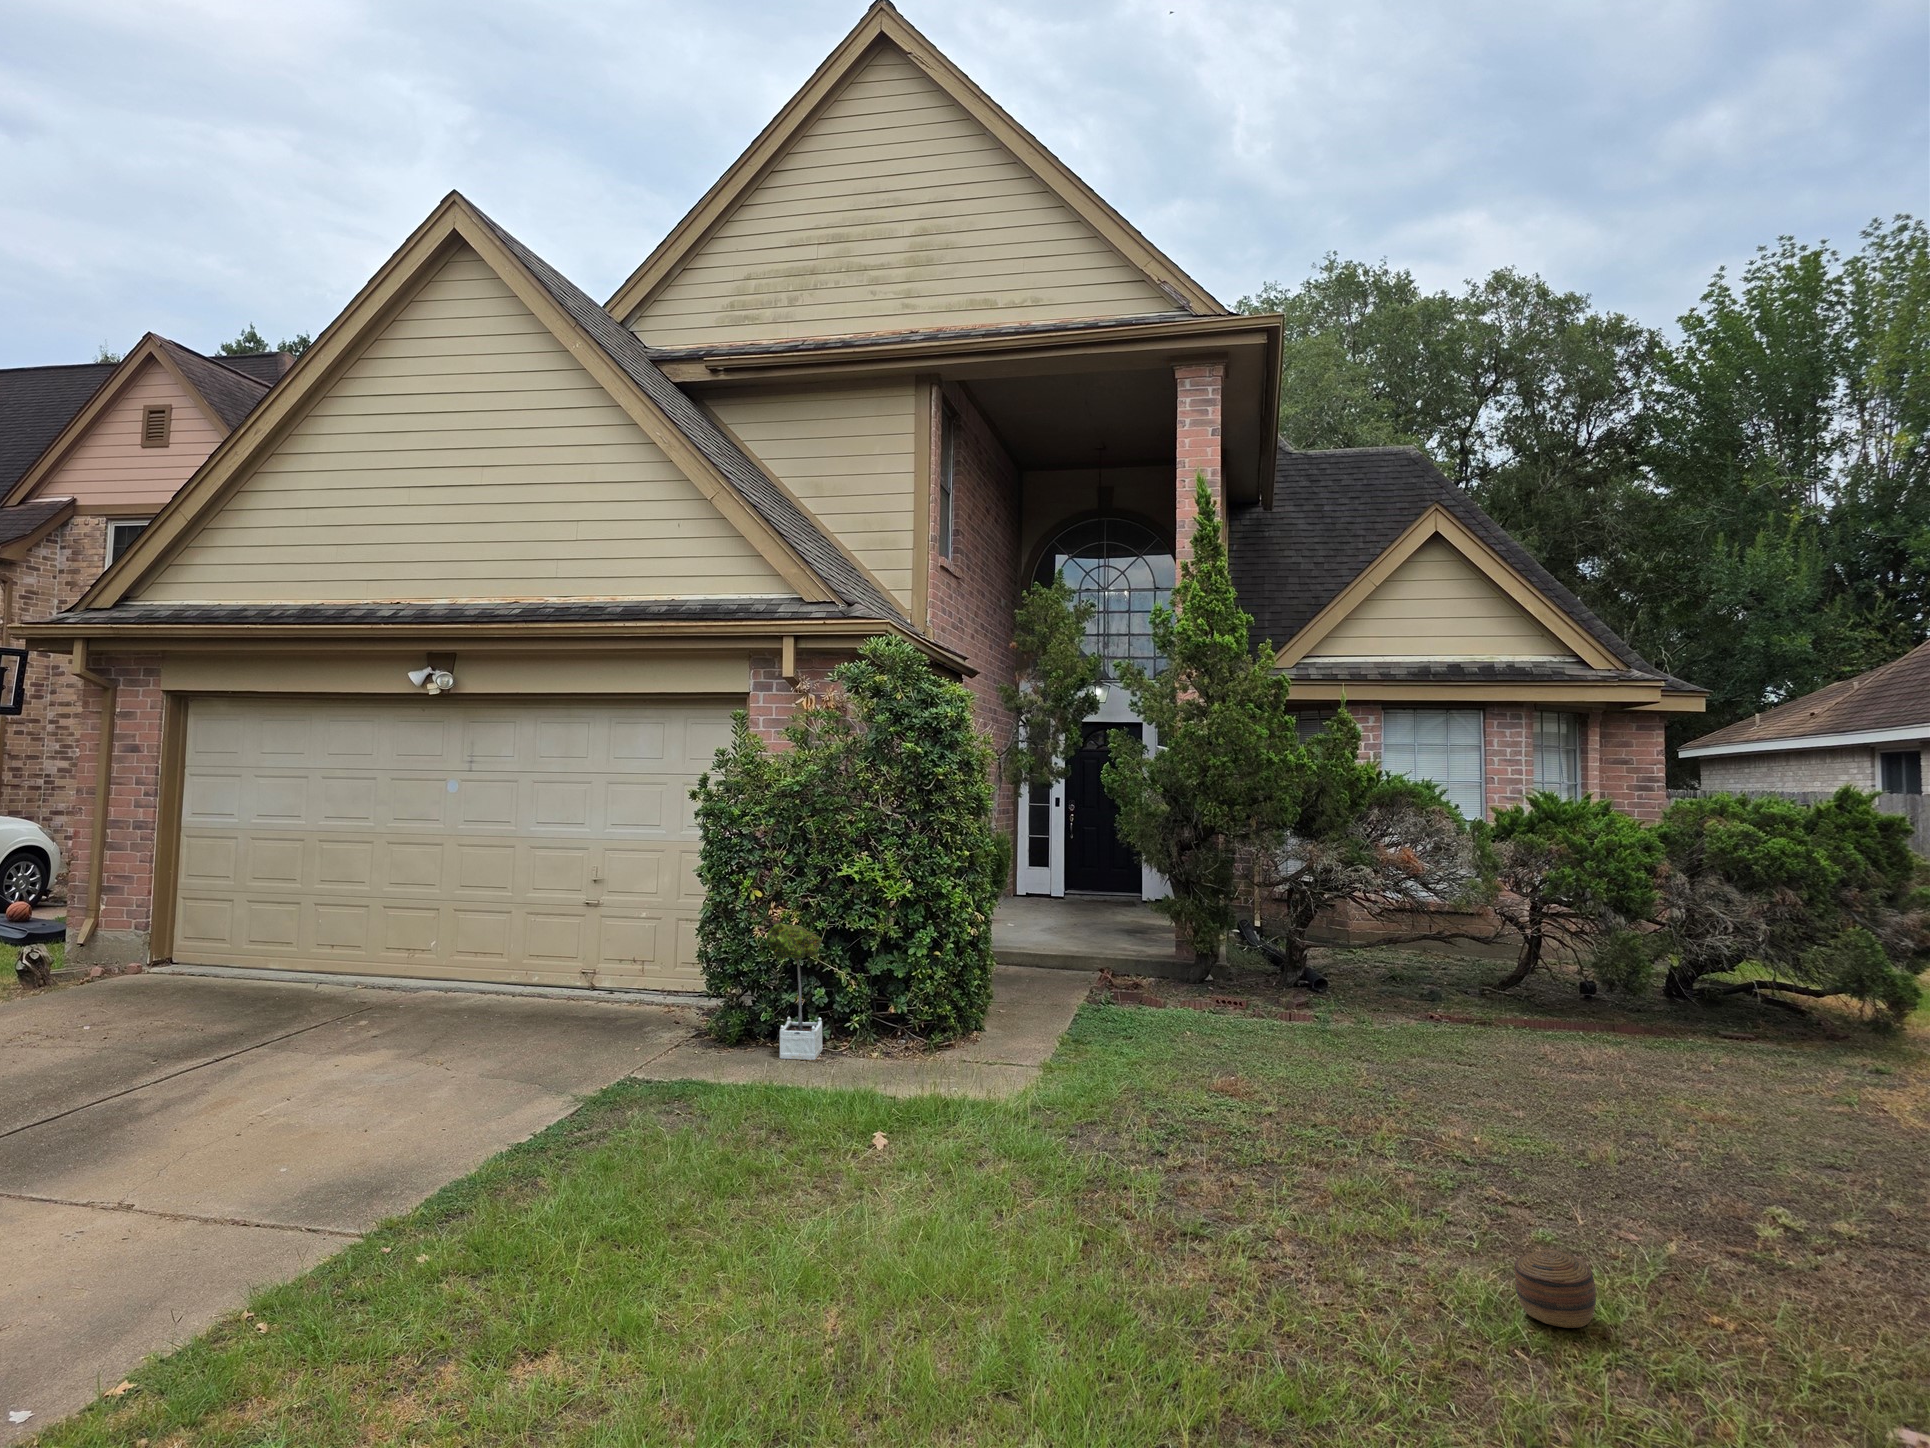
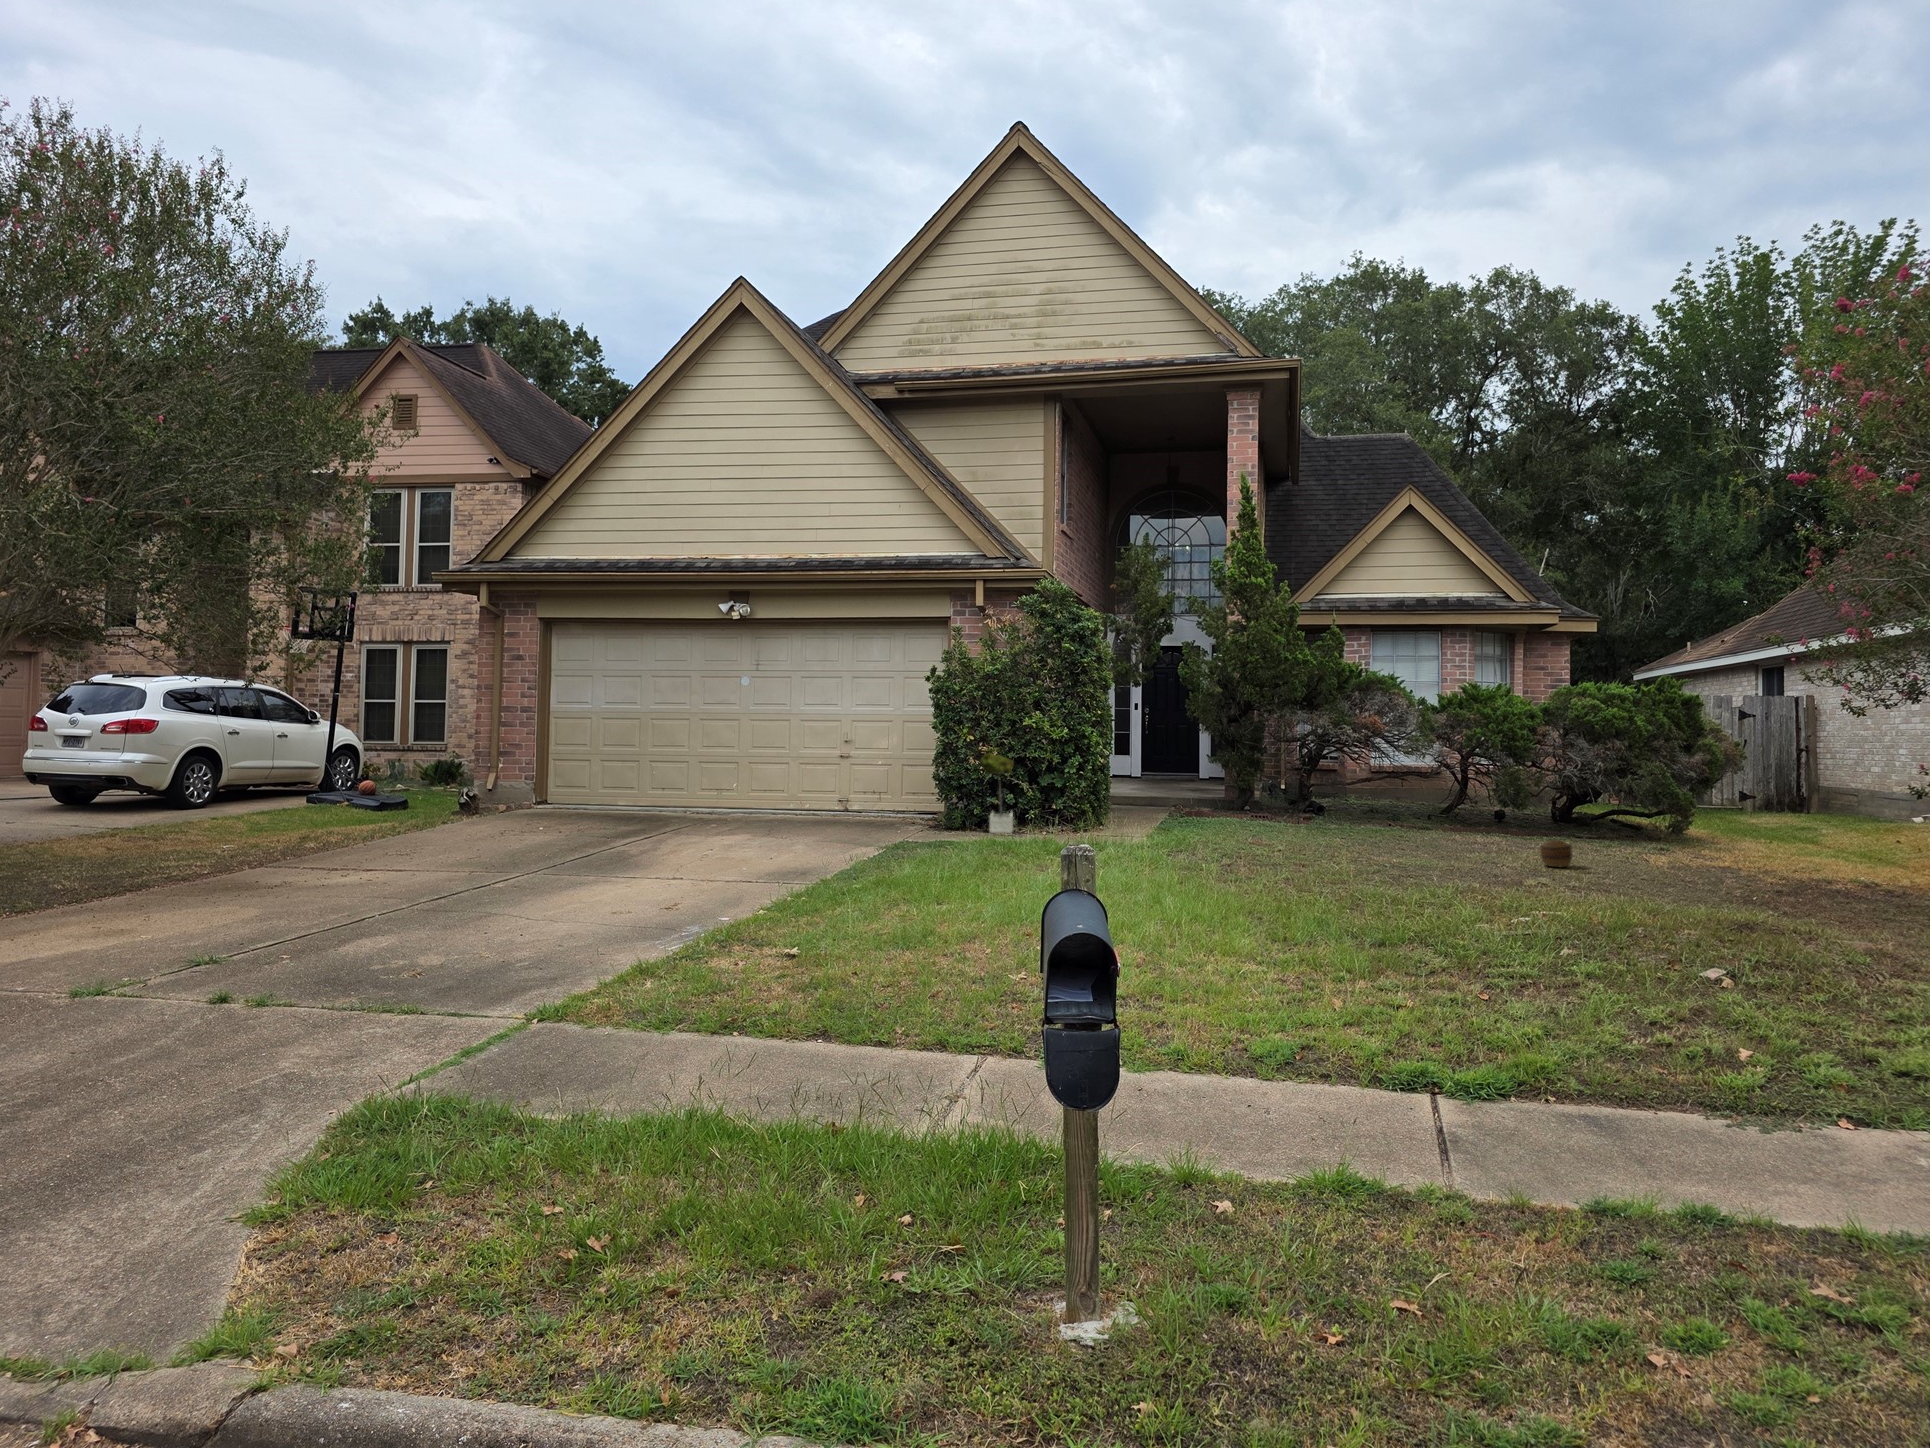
basket: present [1514,1249,1596,1328] -> present [1540,839,1572,867]

